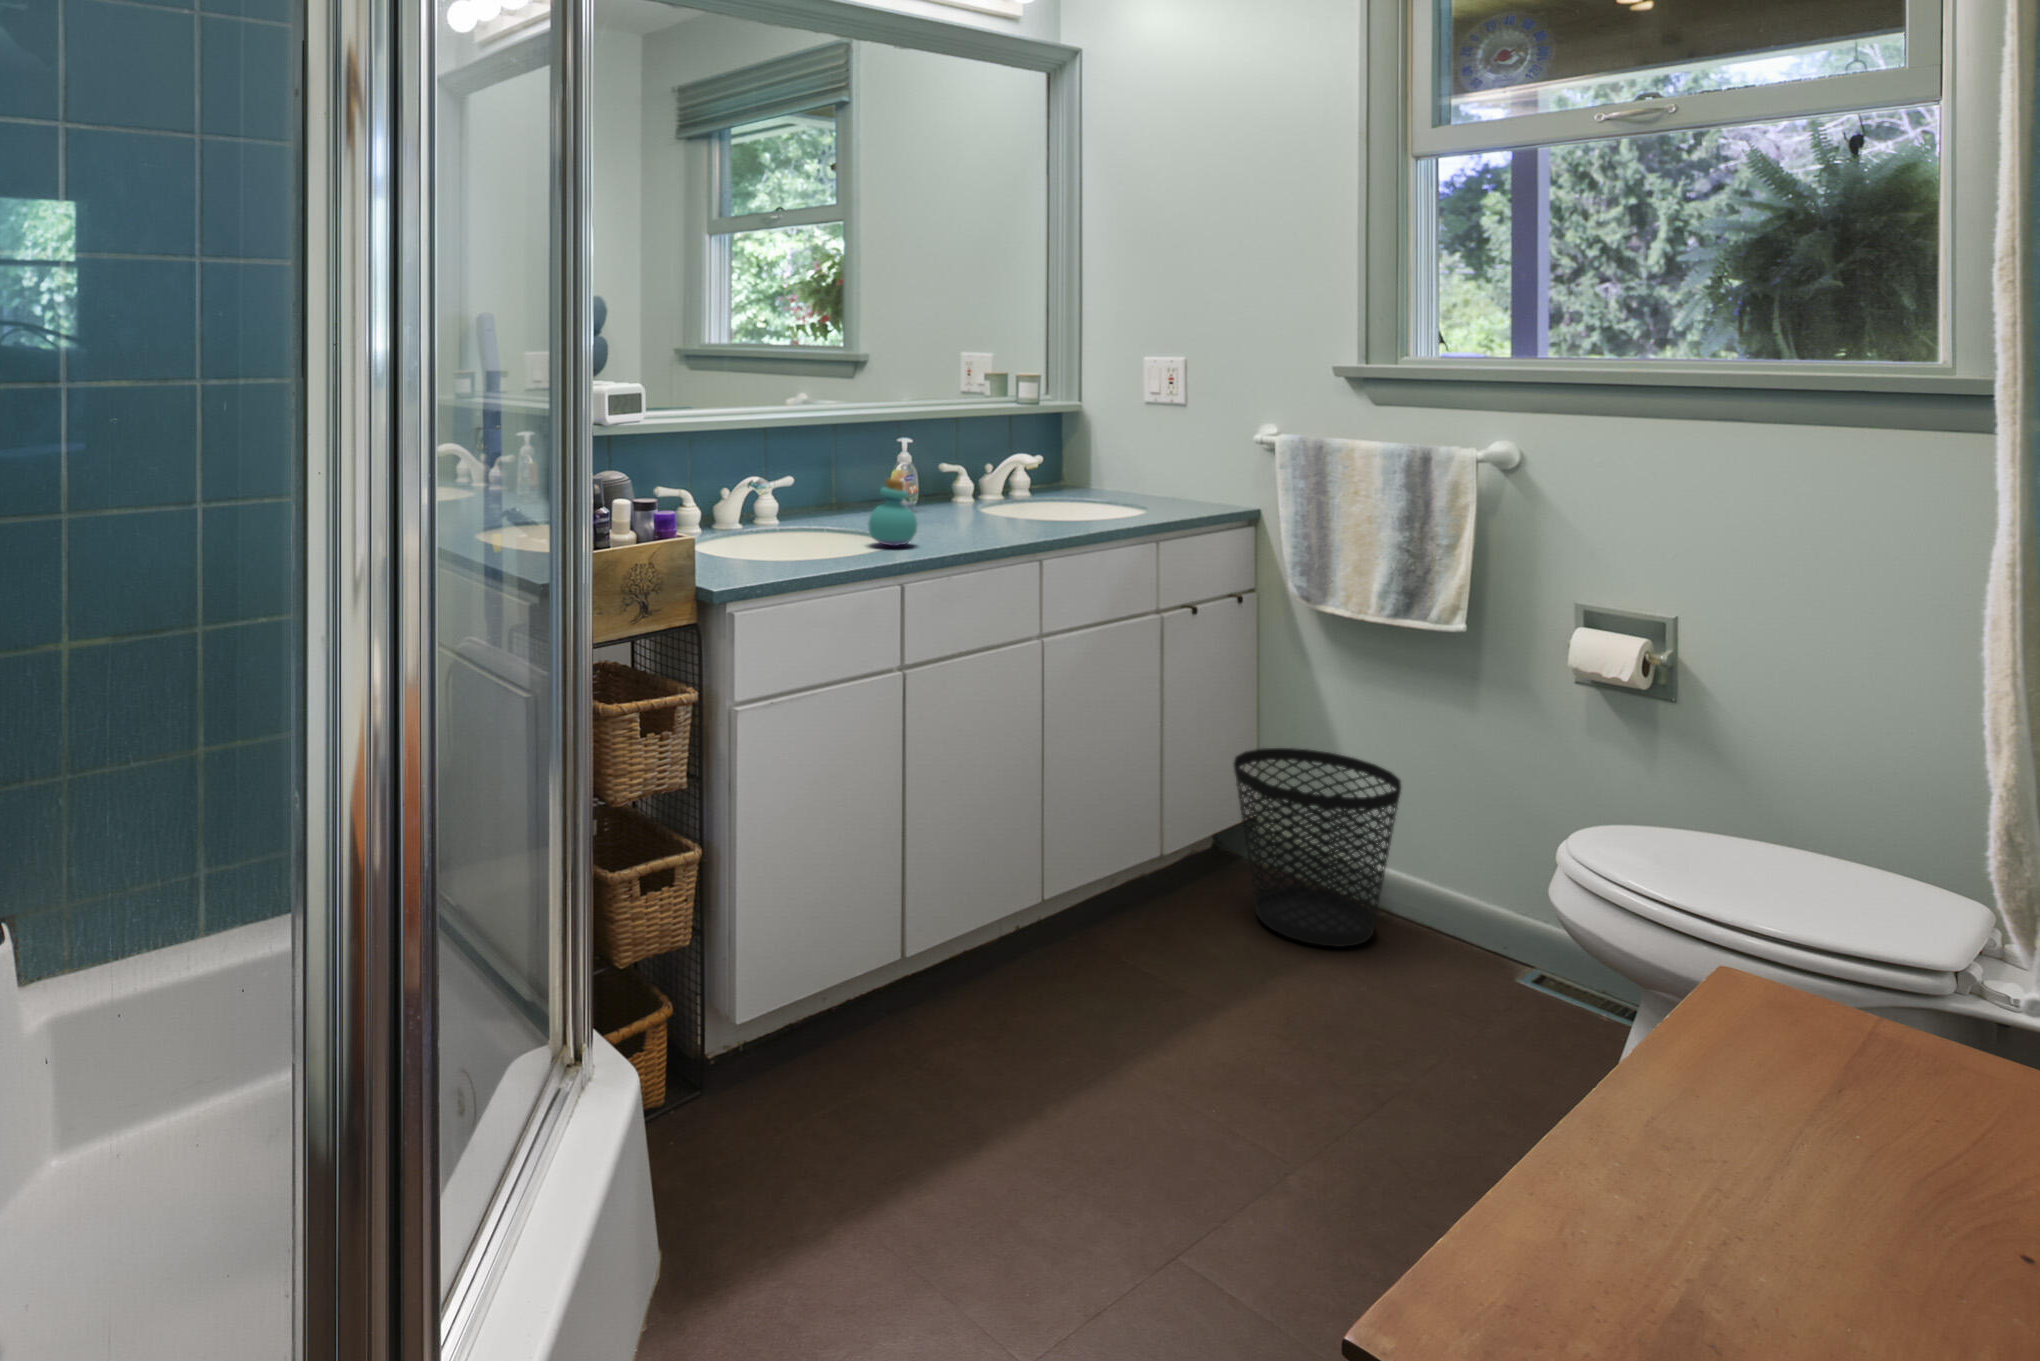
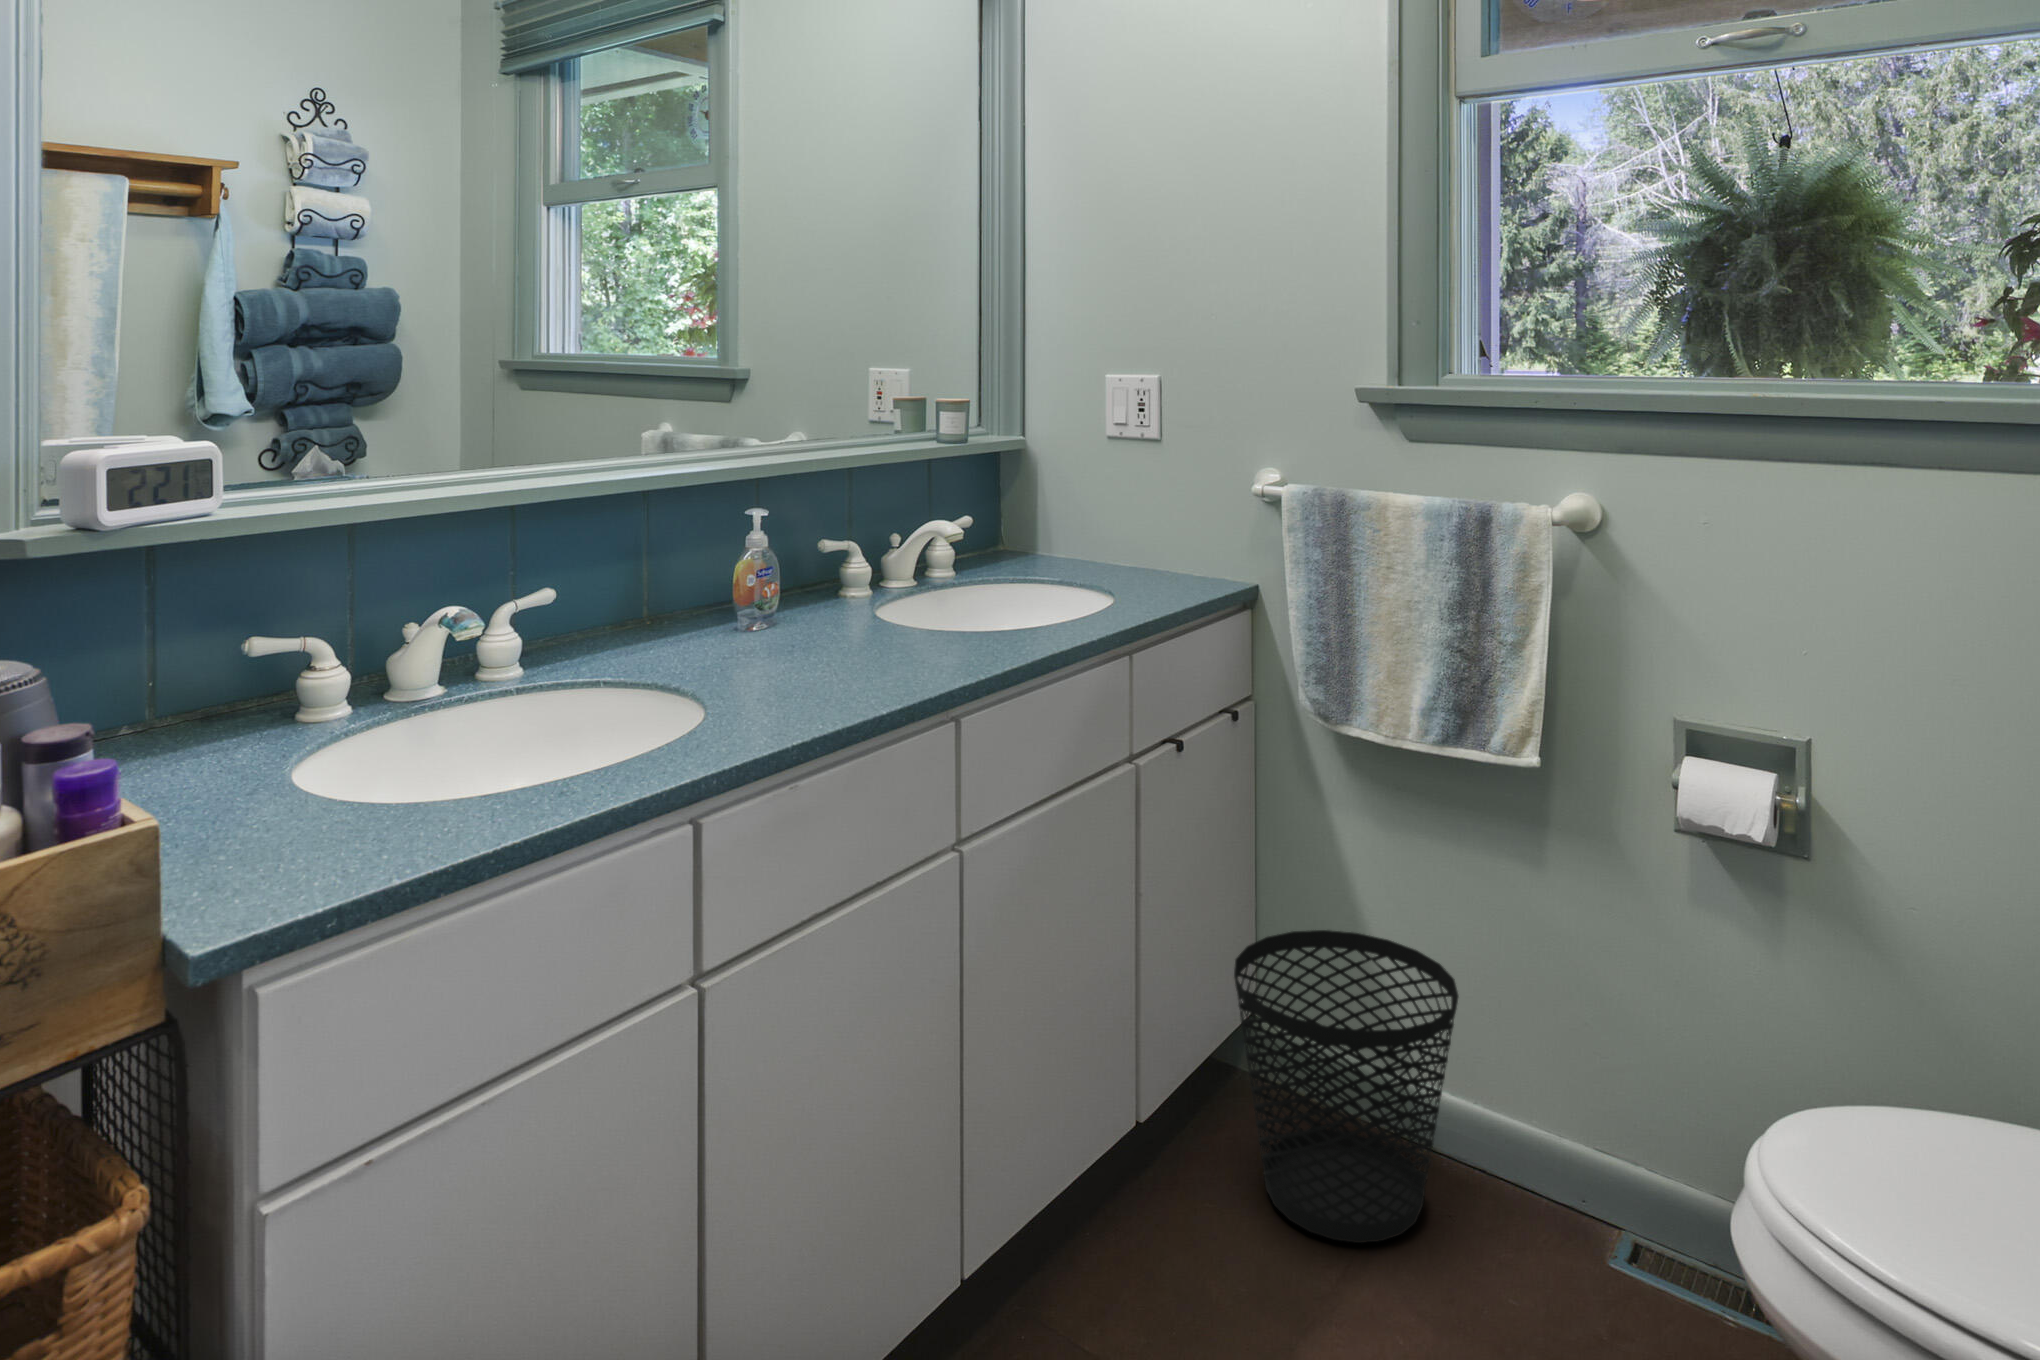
perfume bottle: present [868,479,917,546] -> none [661,598,746,715]

